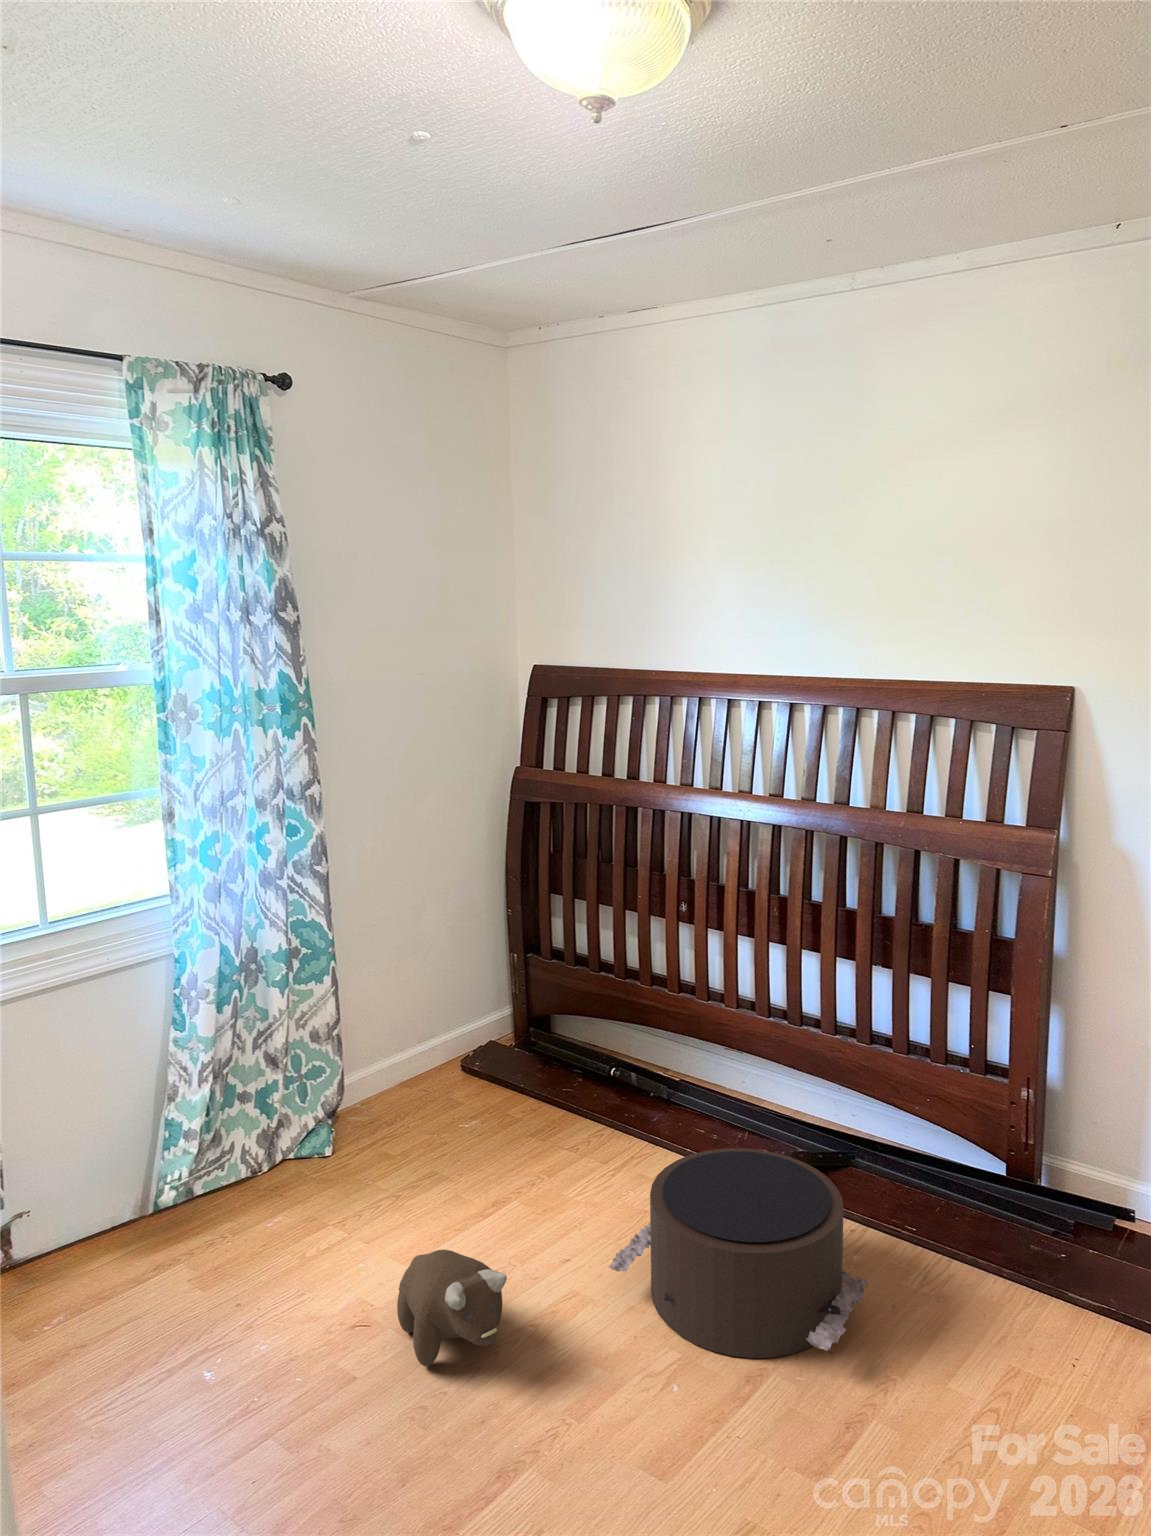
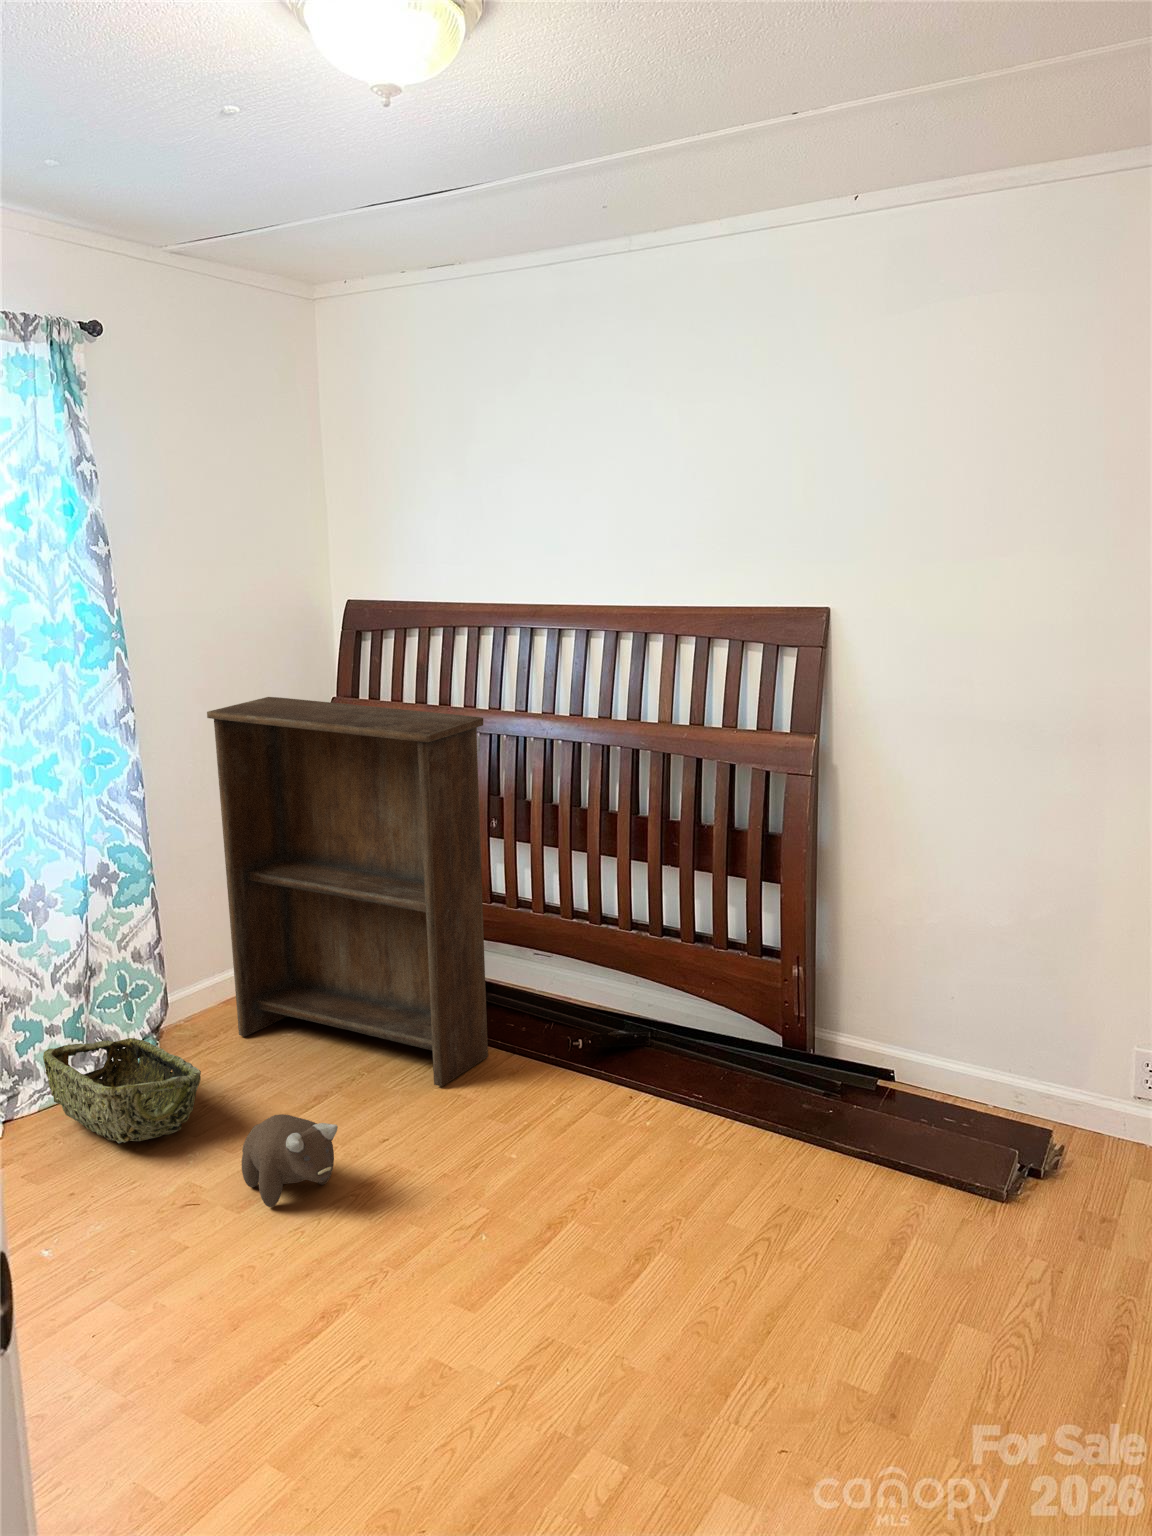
bookshelf: none [394,772,681,1202] -> present [207,697,488,1086]
woven basket: none [205,1126,365,1257] -> present [43,1038,201,1143]
pouf: present [609,1148,867,1358] -> none [425,1026,645,1183]

